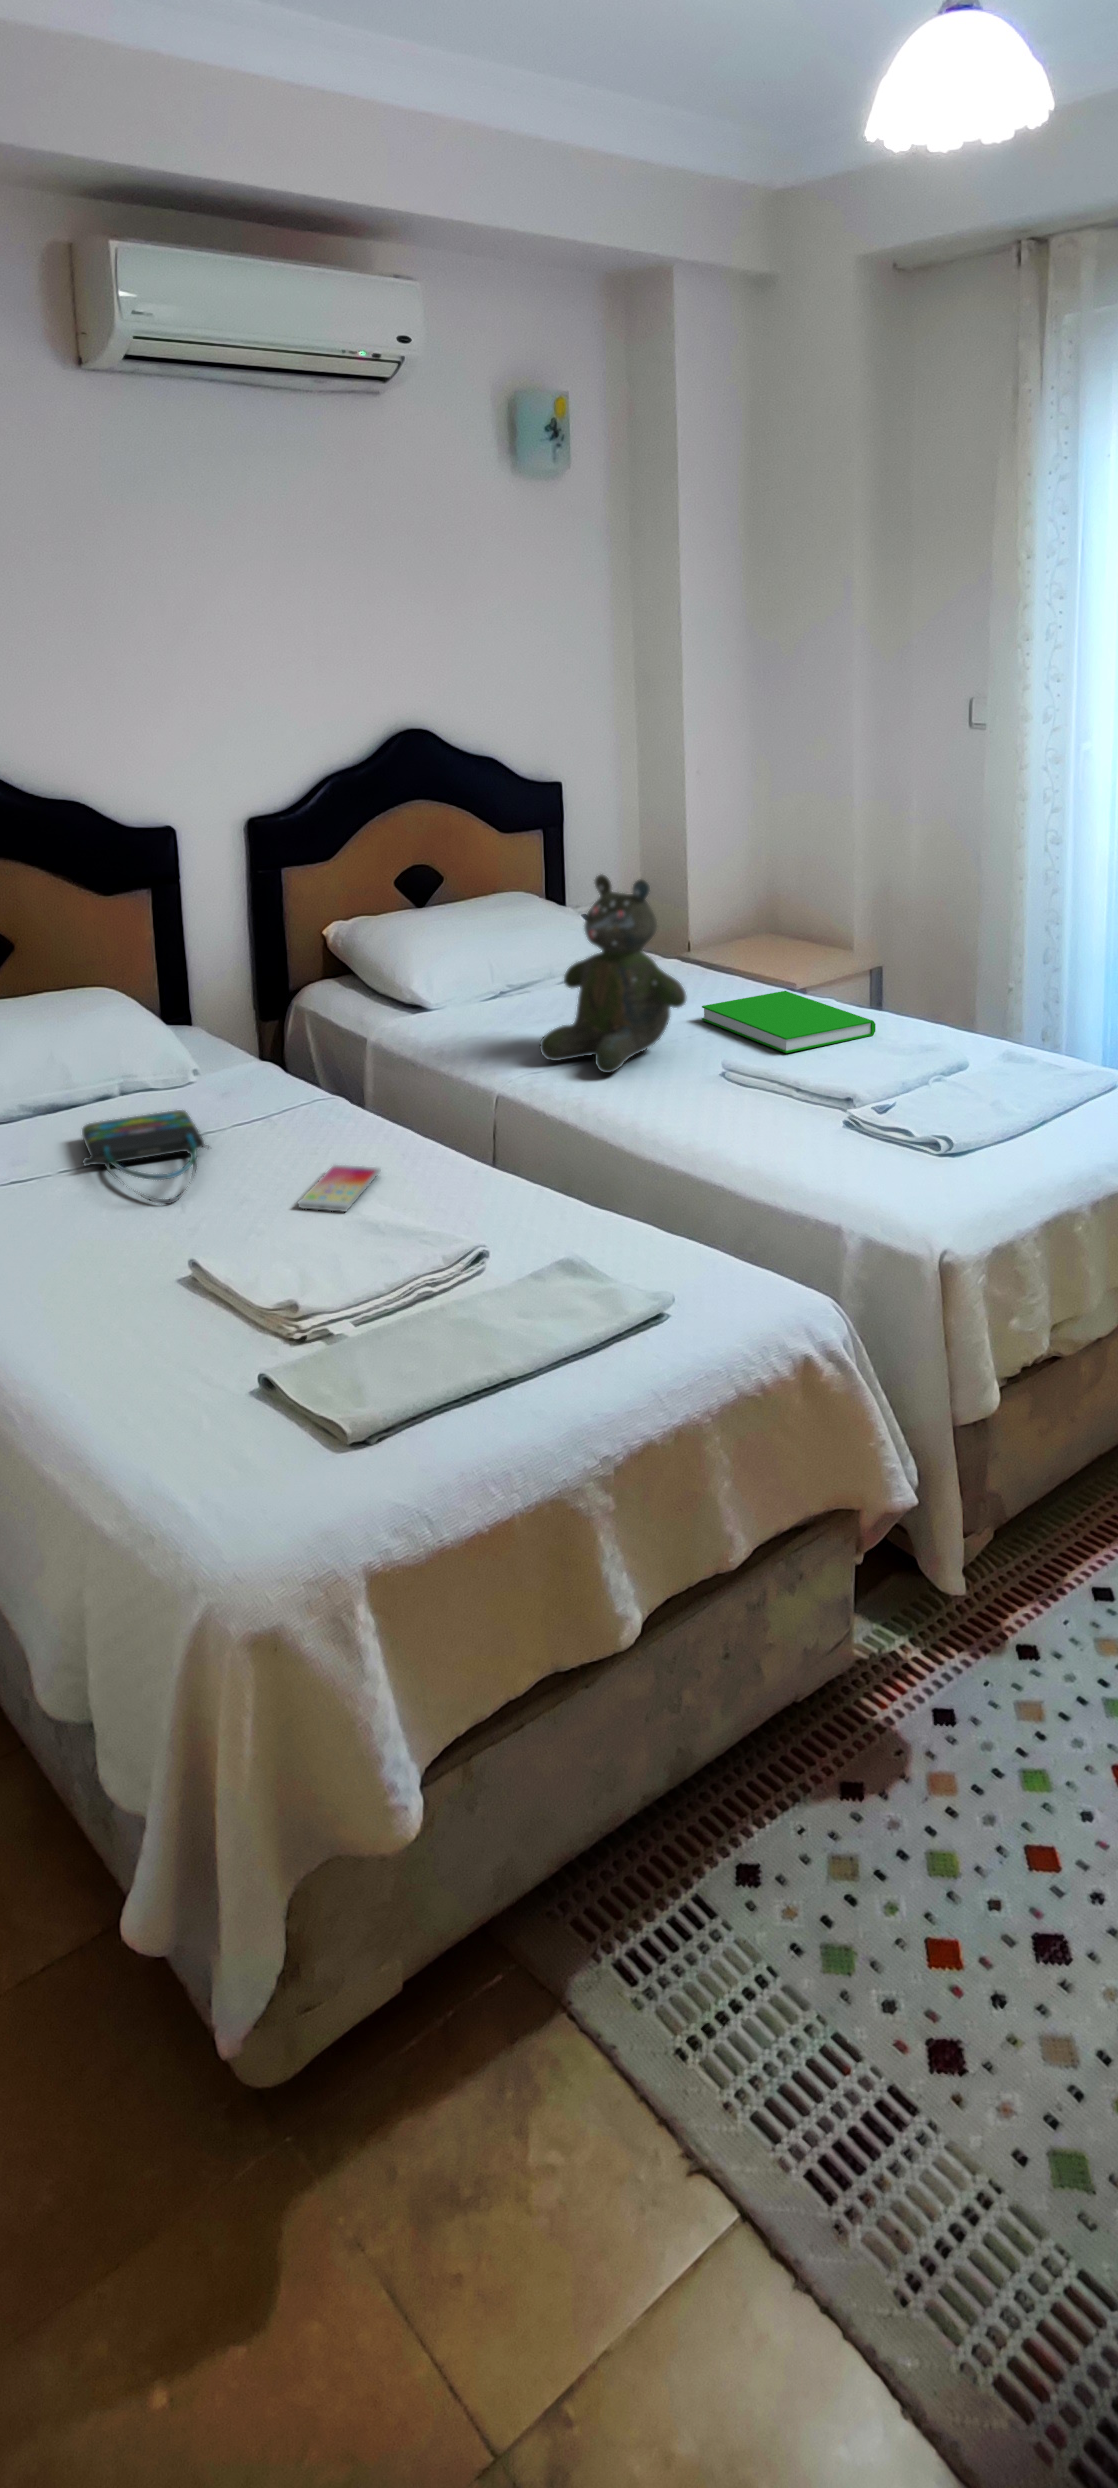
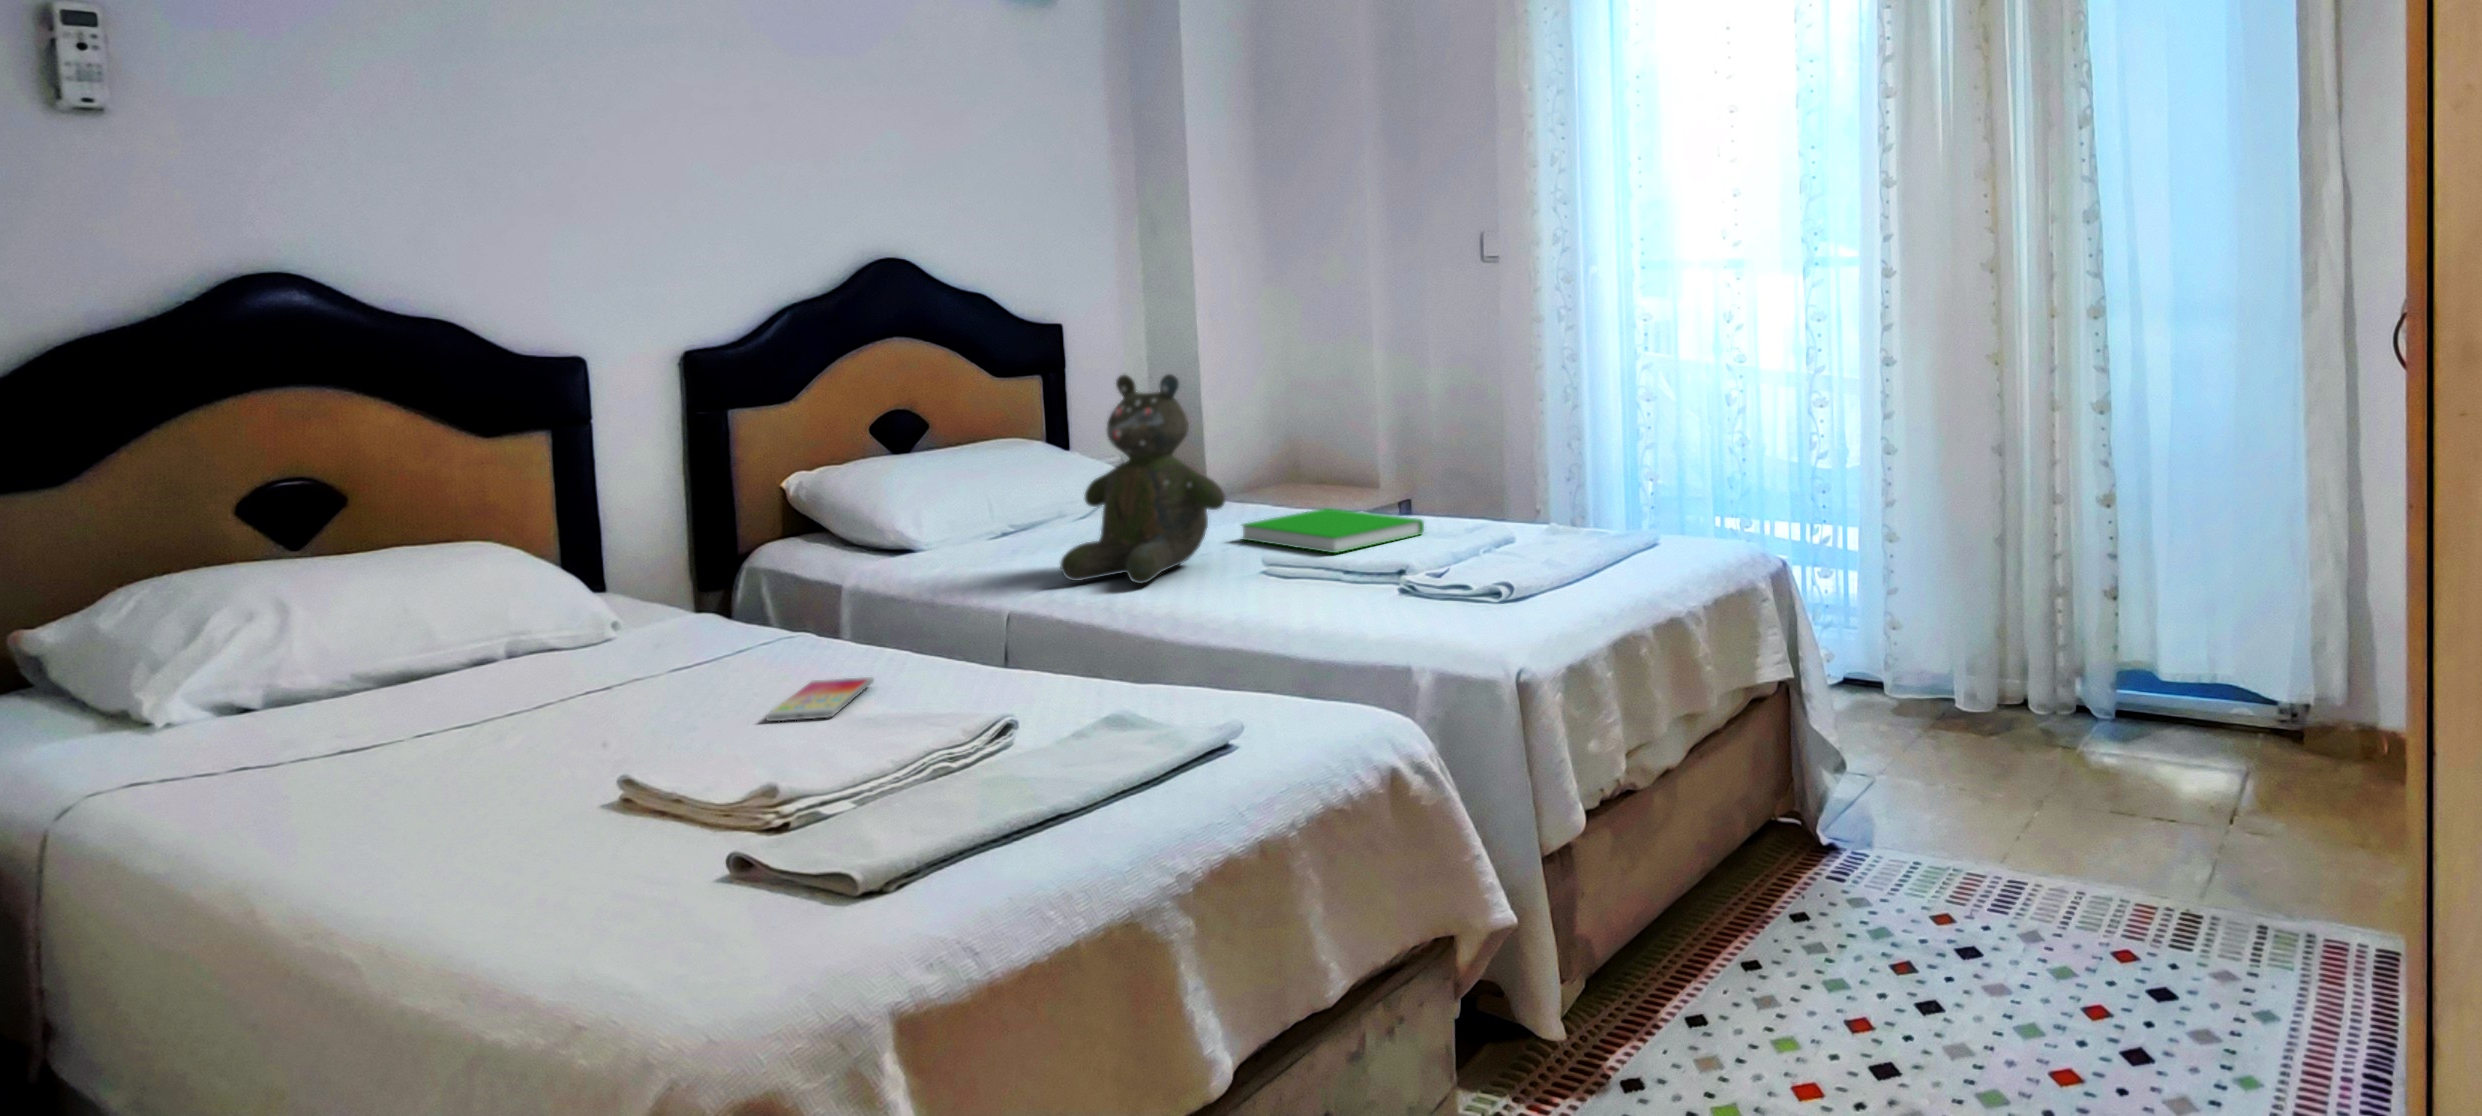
tote bag: present [82,1110,209,1204] -> none [451,654,642,738]

